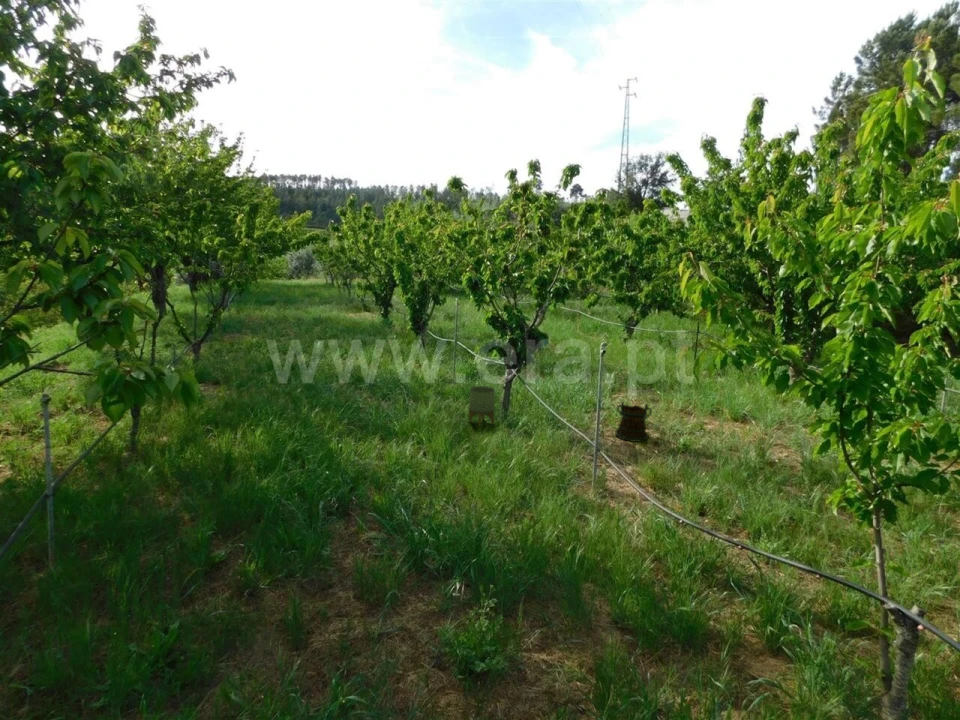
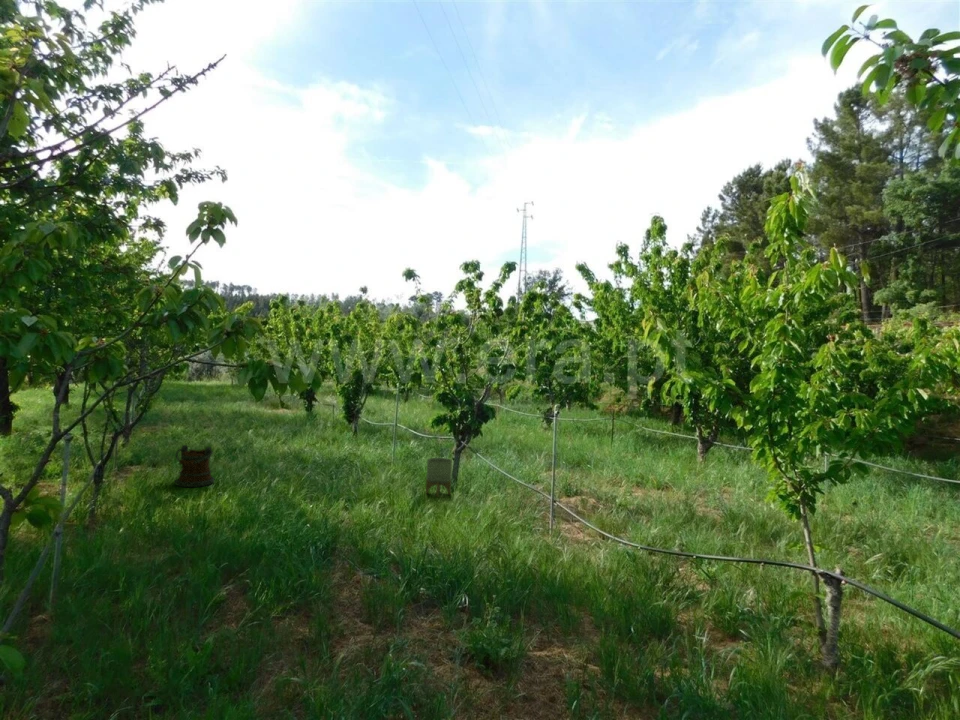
bucket: present [615,402,652,442] -> present [175,445,215,487]

